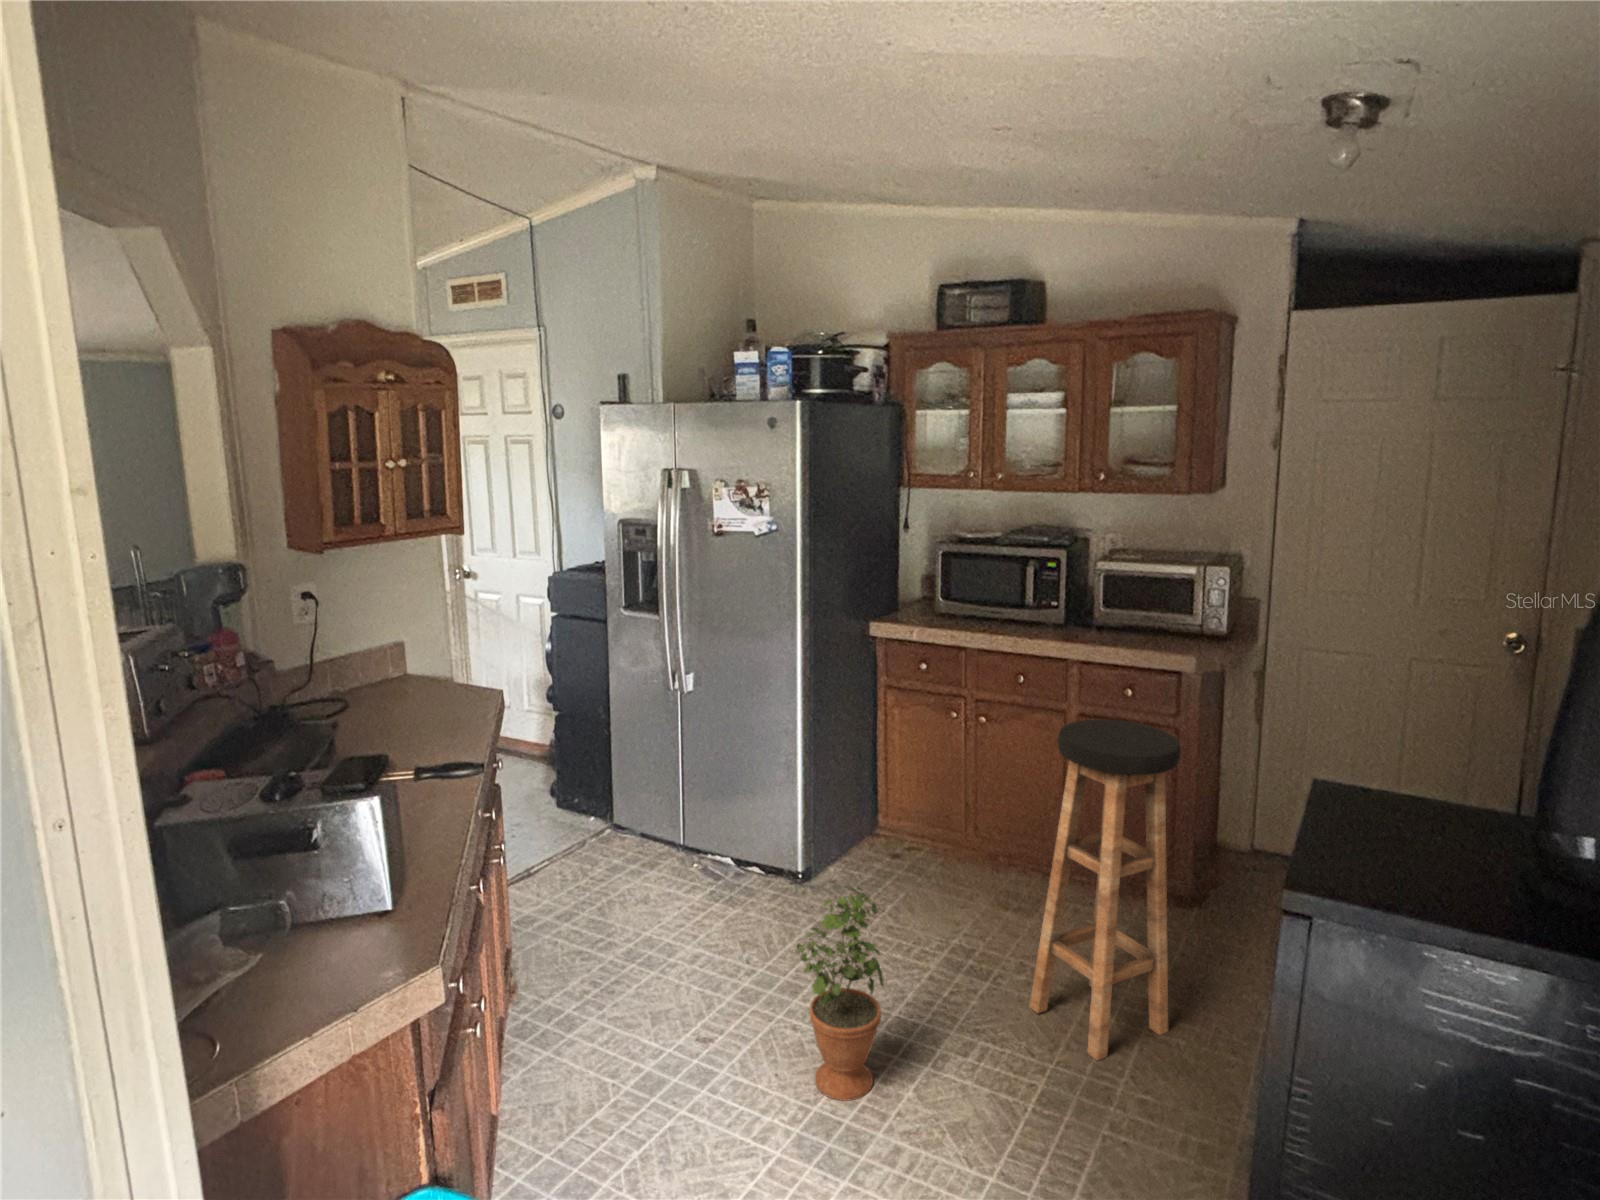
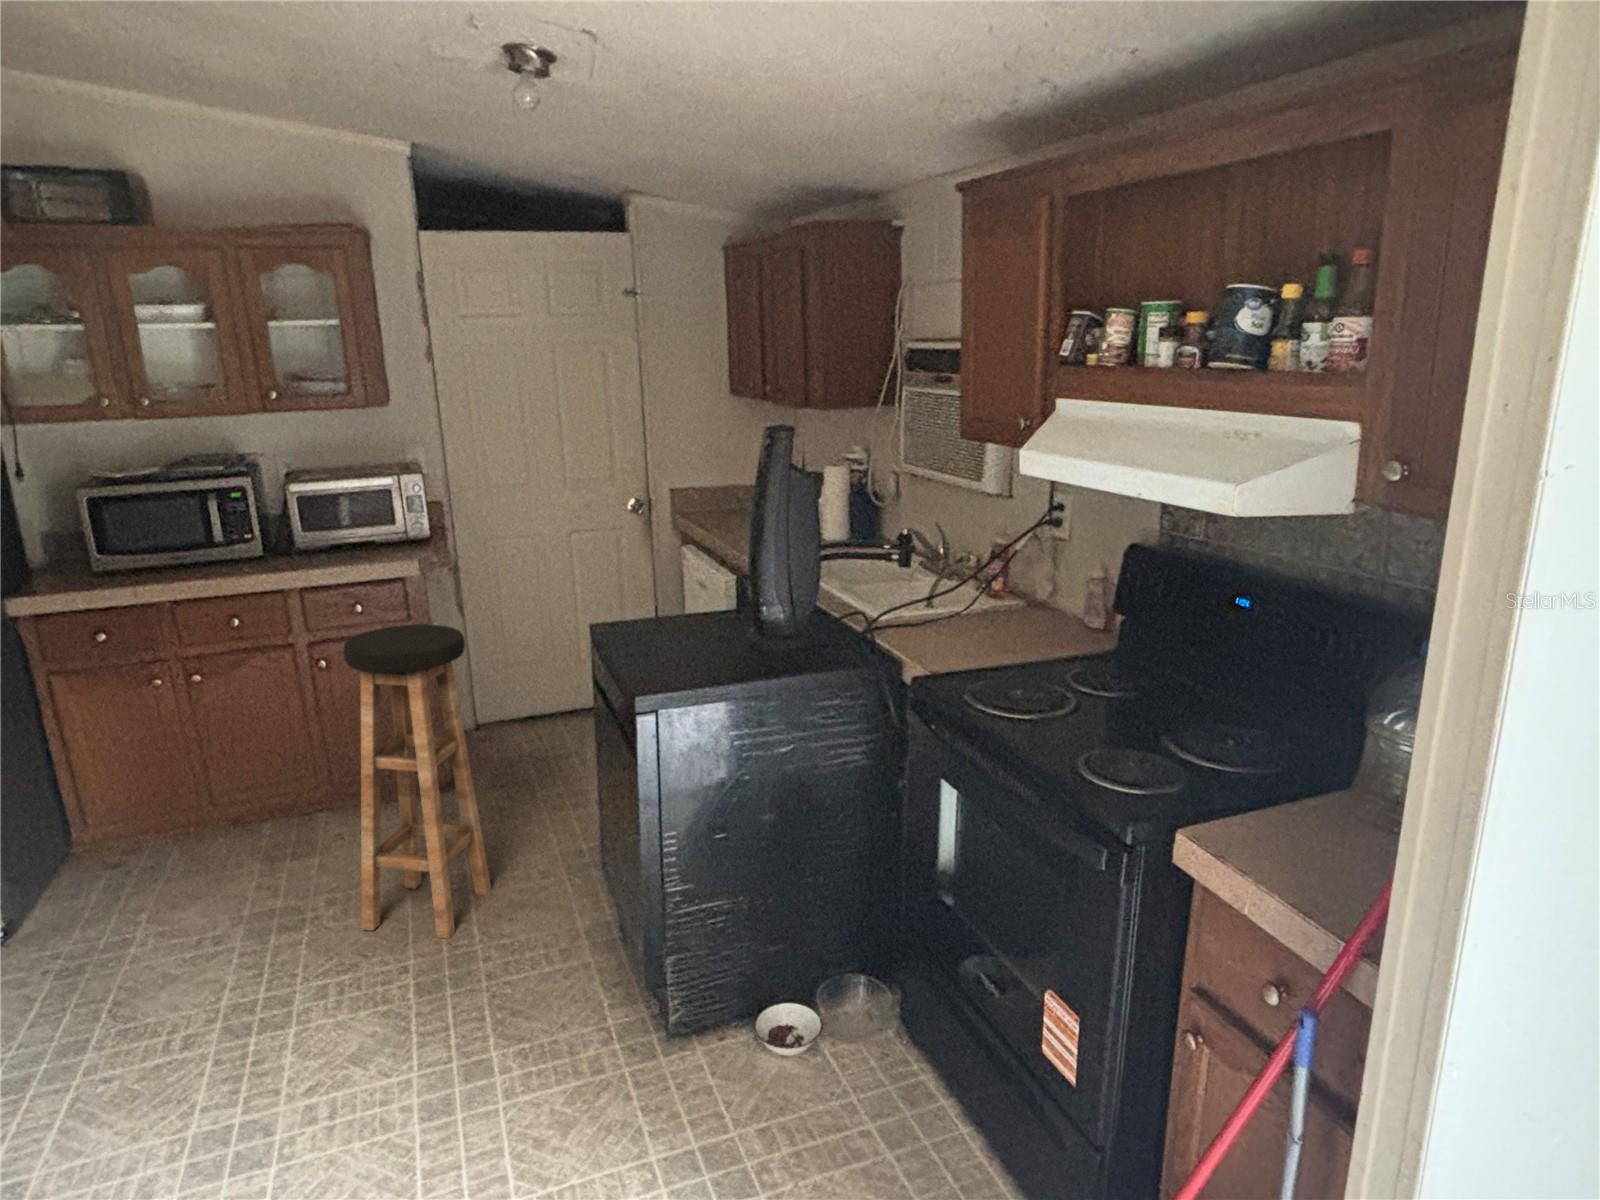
potted plant: present [796,879,884,1101] -> none [111,869,244,1115]

